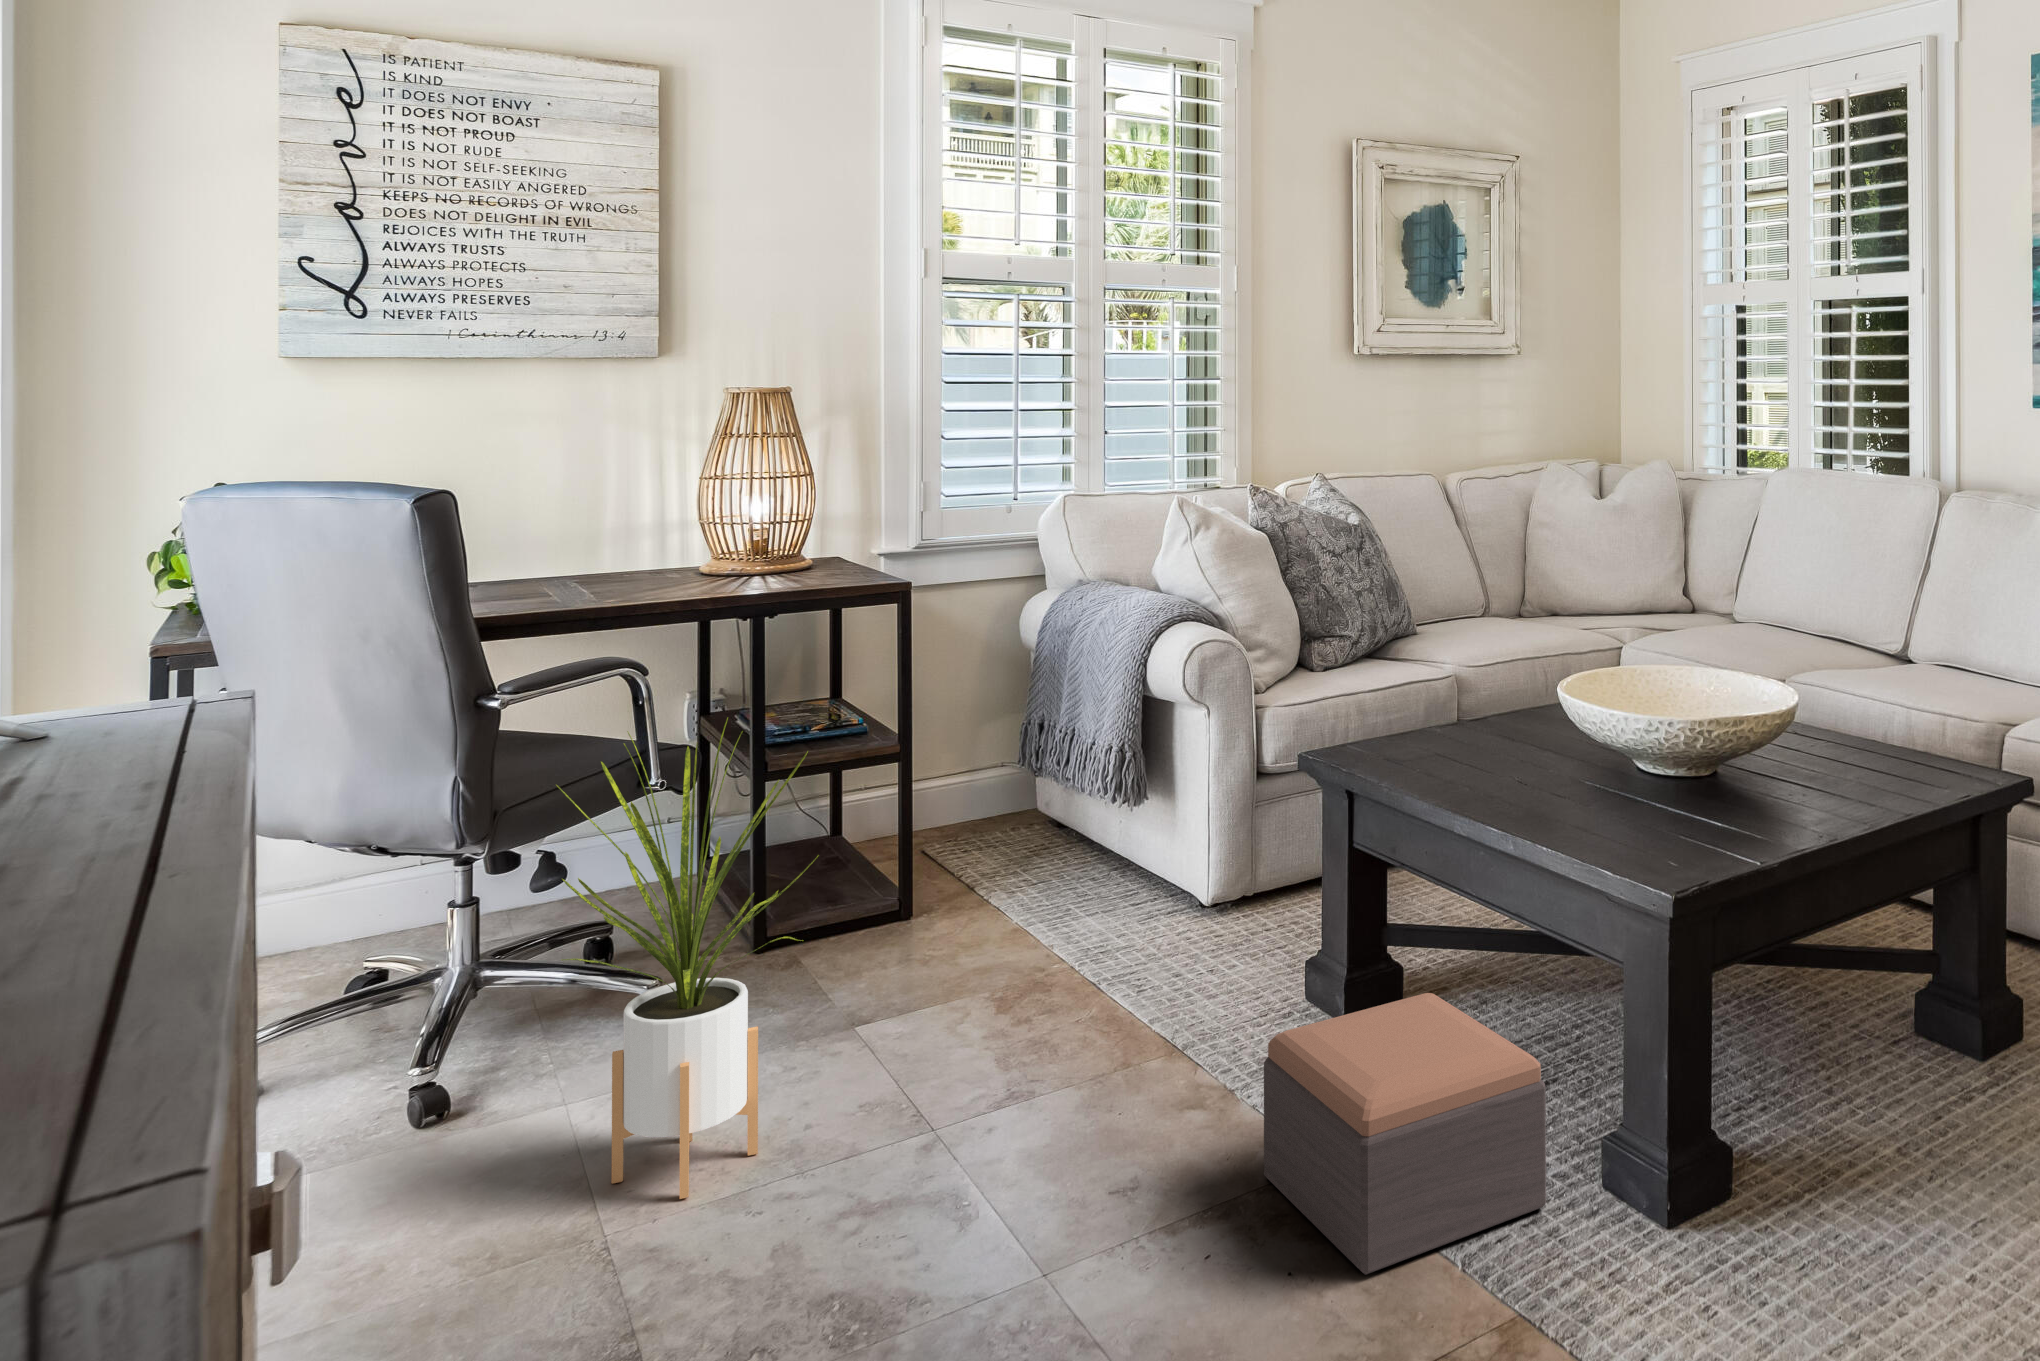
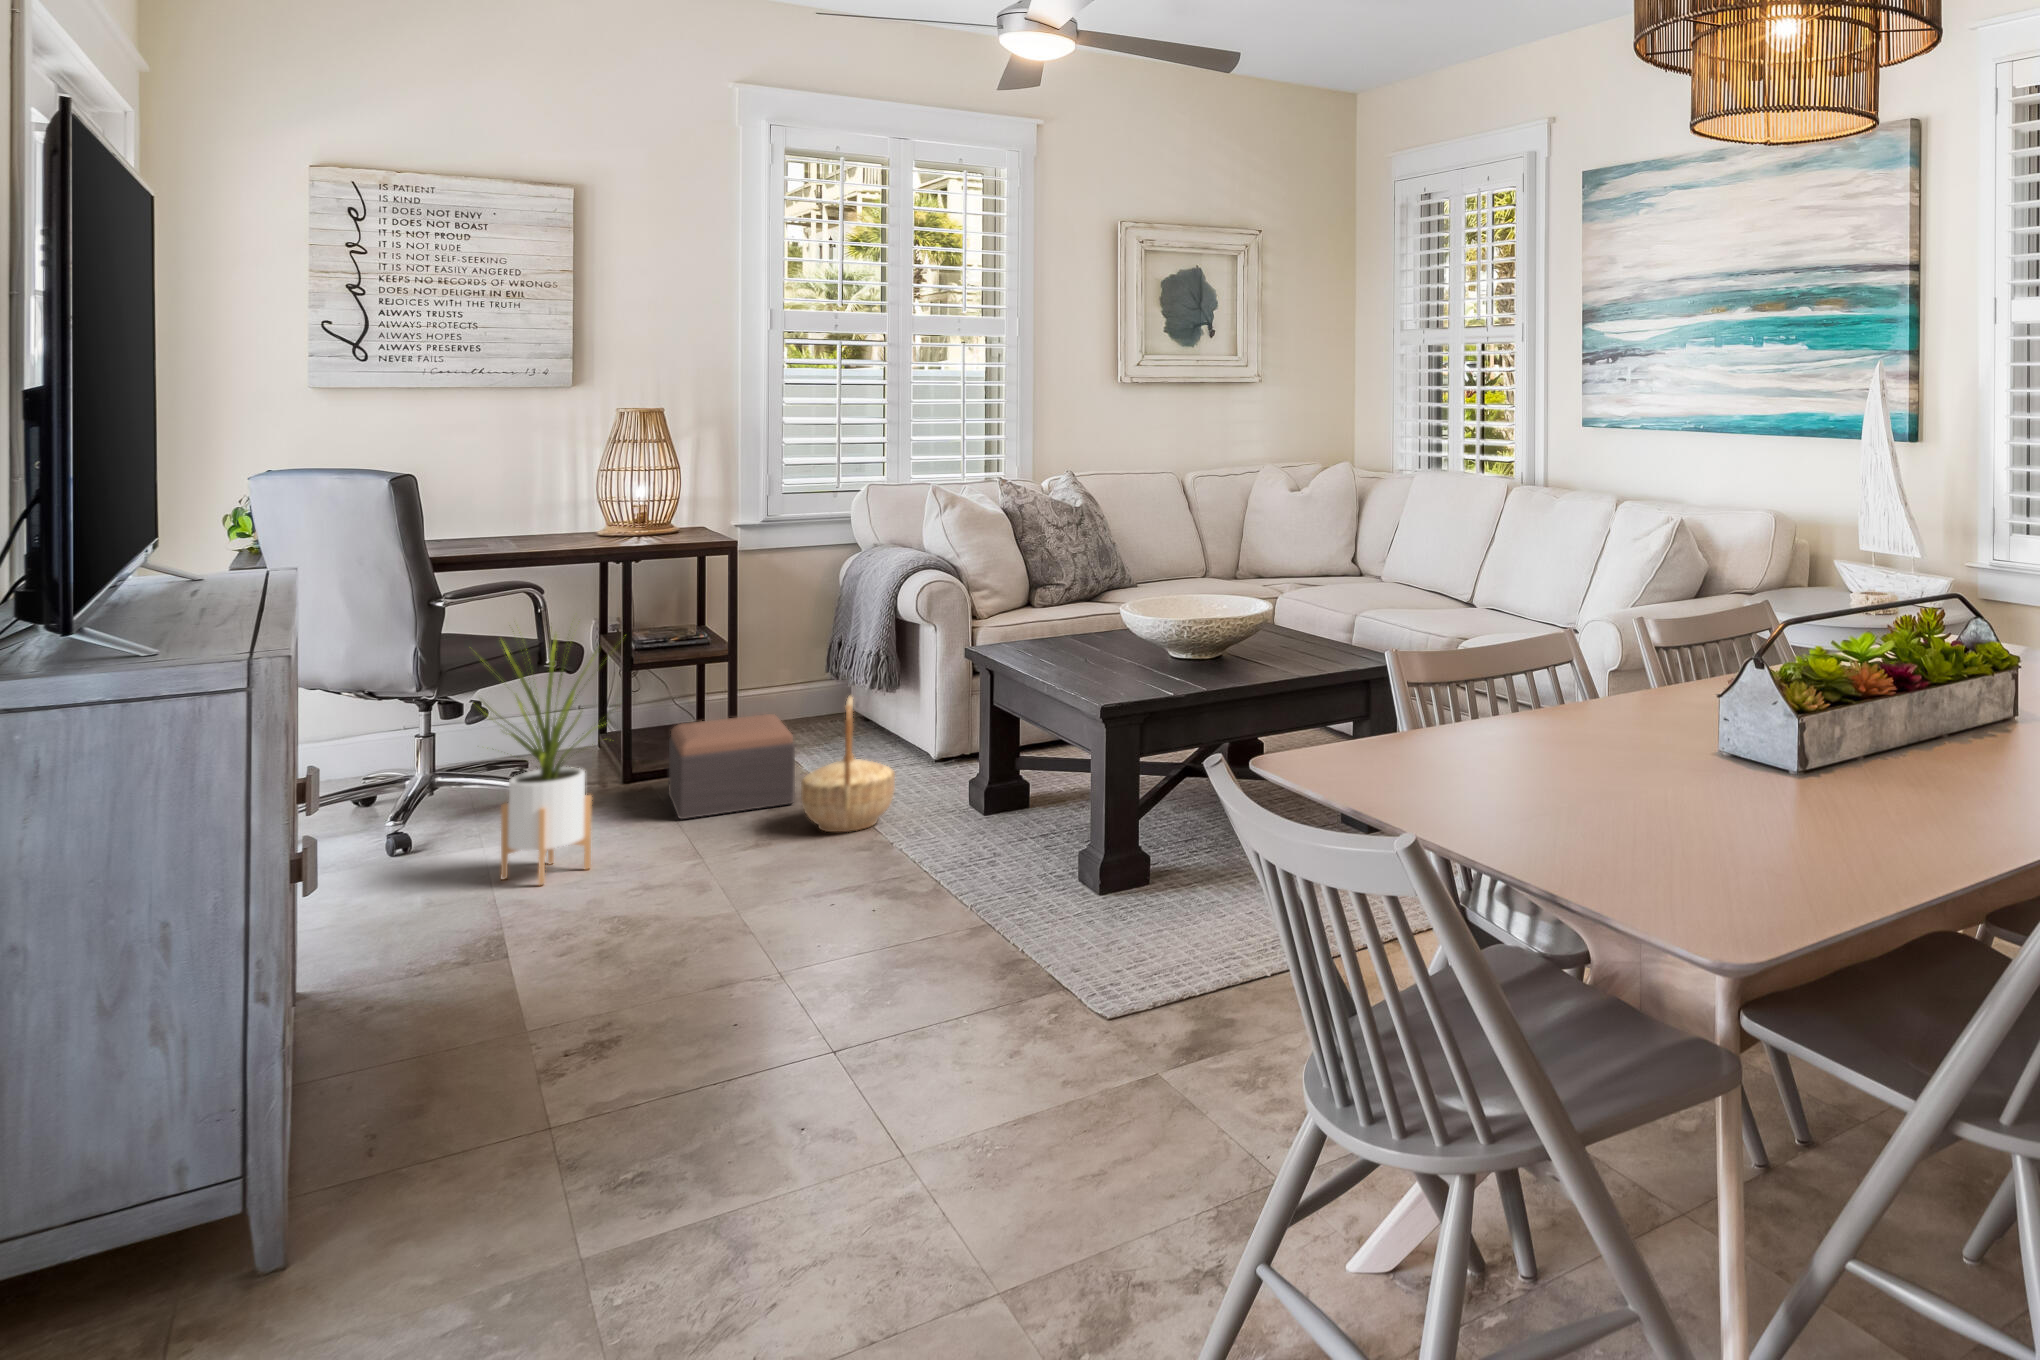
basket: none [1067,829,1207,1059] -> present [801,696,895,832]
footstool: present [1264,993,1546,1275] -> present [668,714,795,819]

